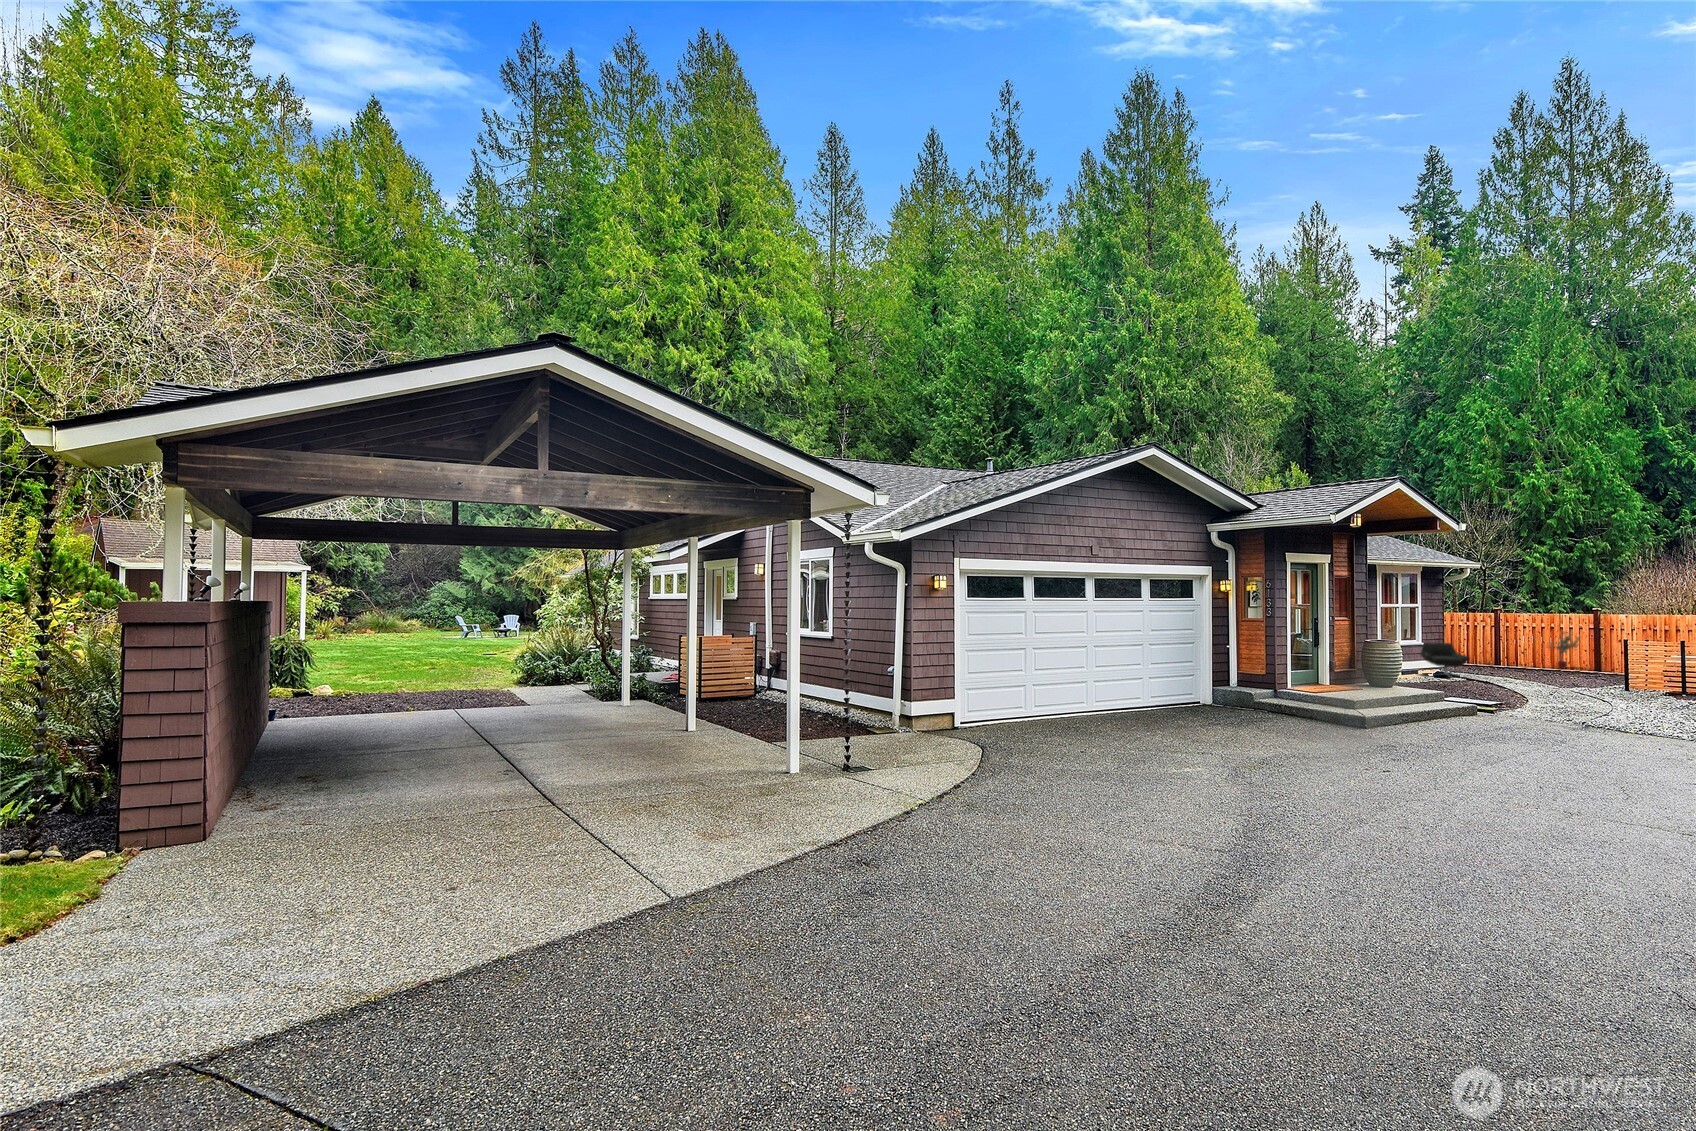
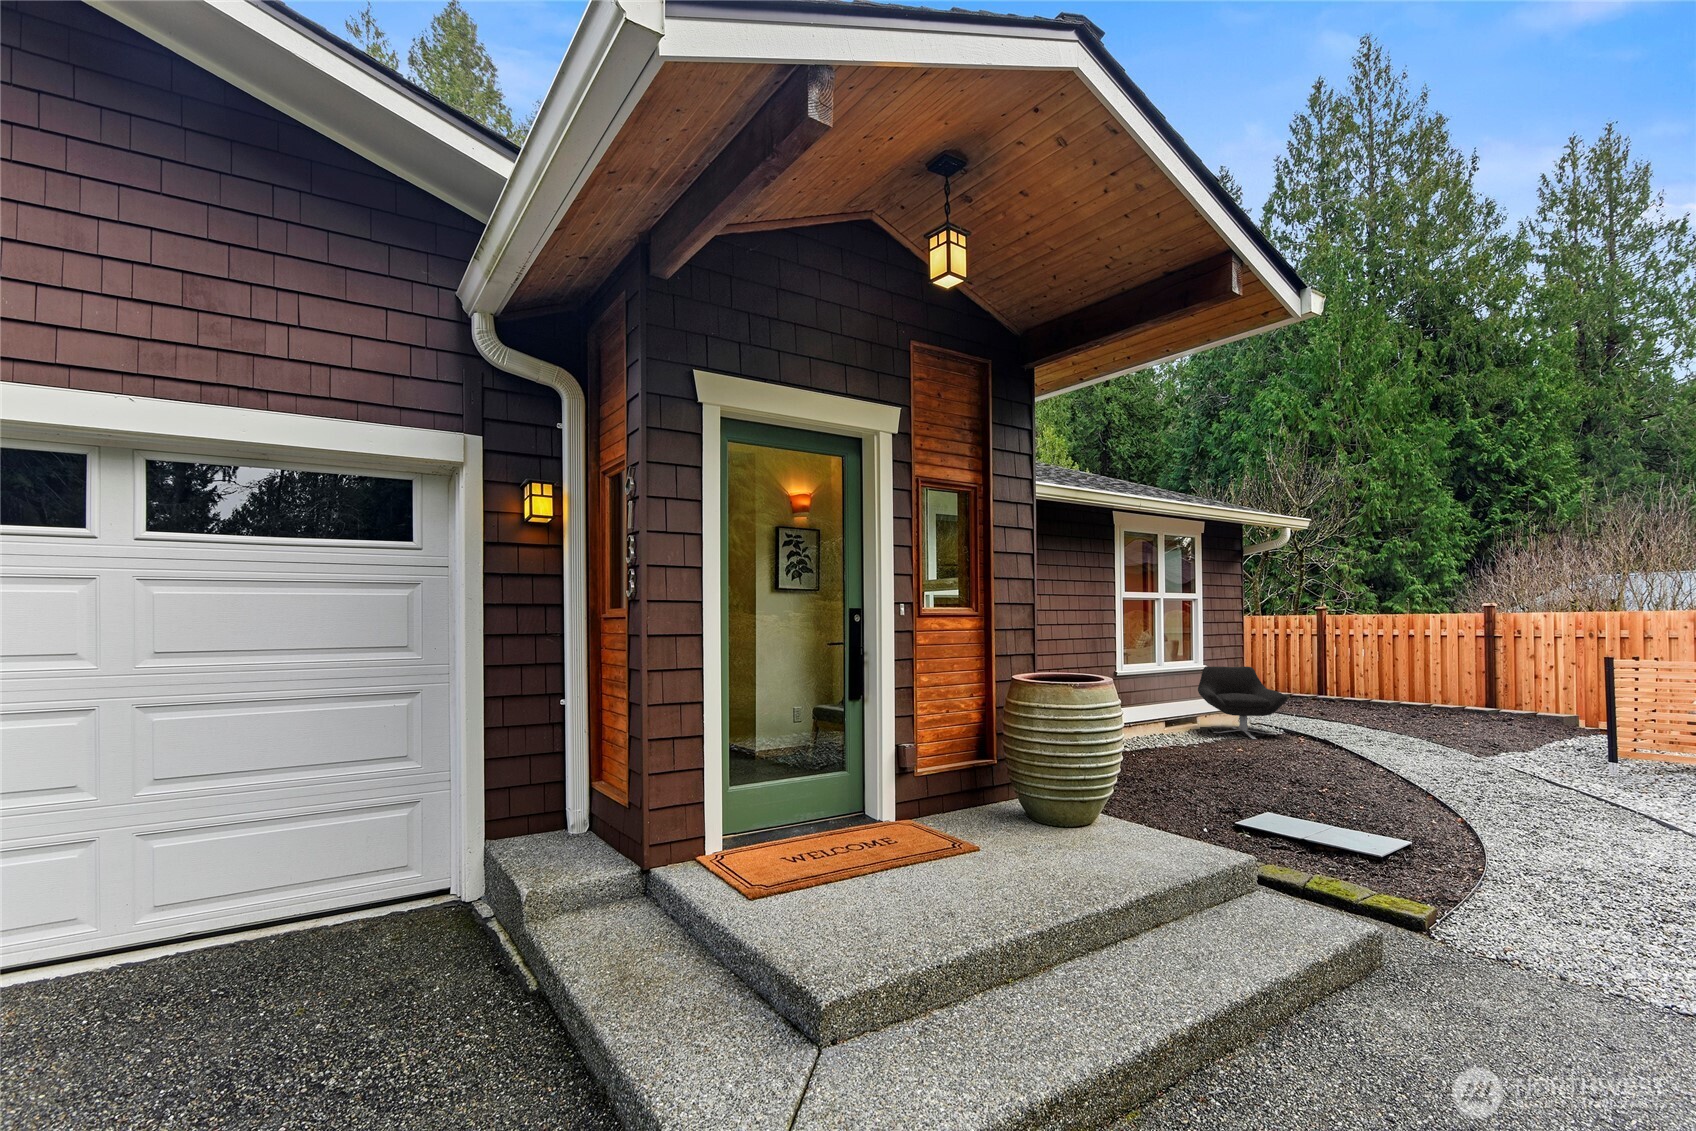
potted tree: present [1549,632,1579,668] -> none [1403,640,1464,708]

